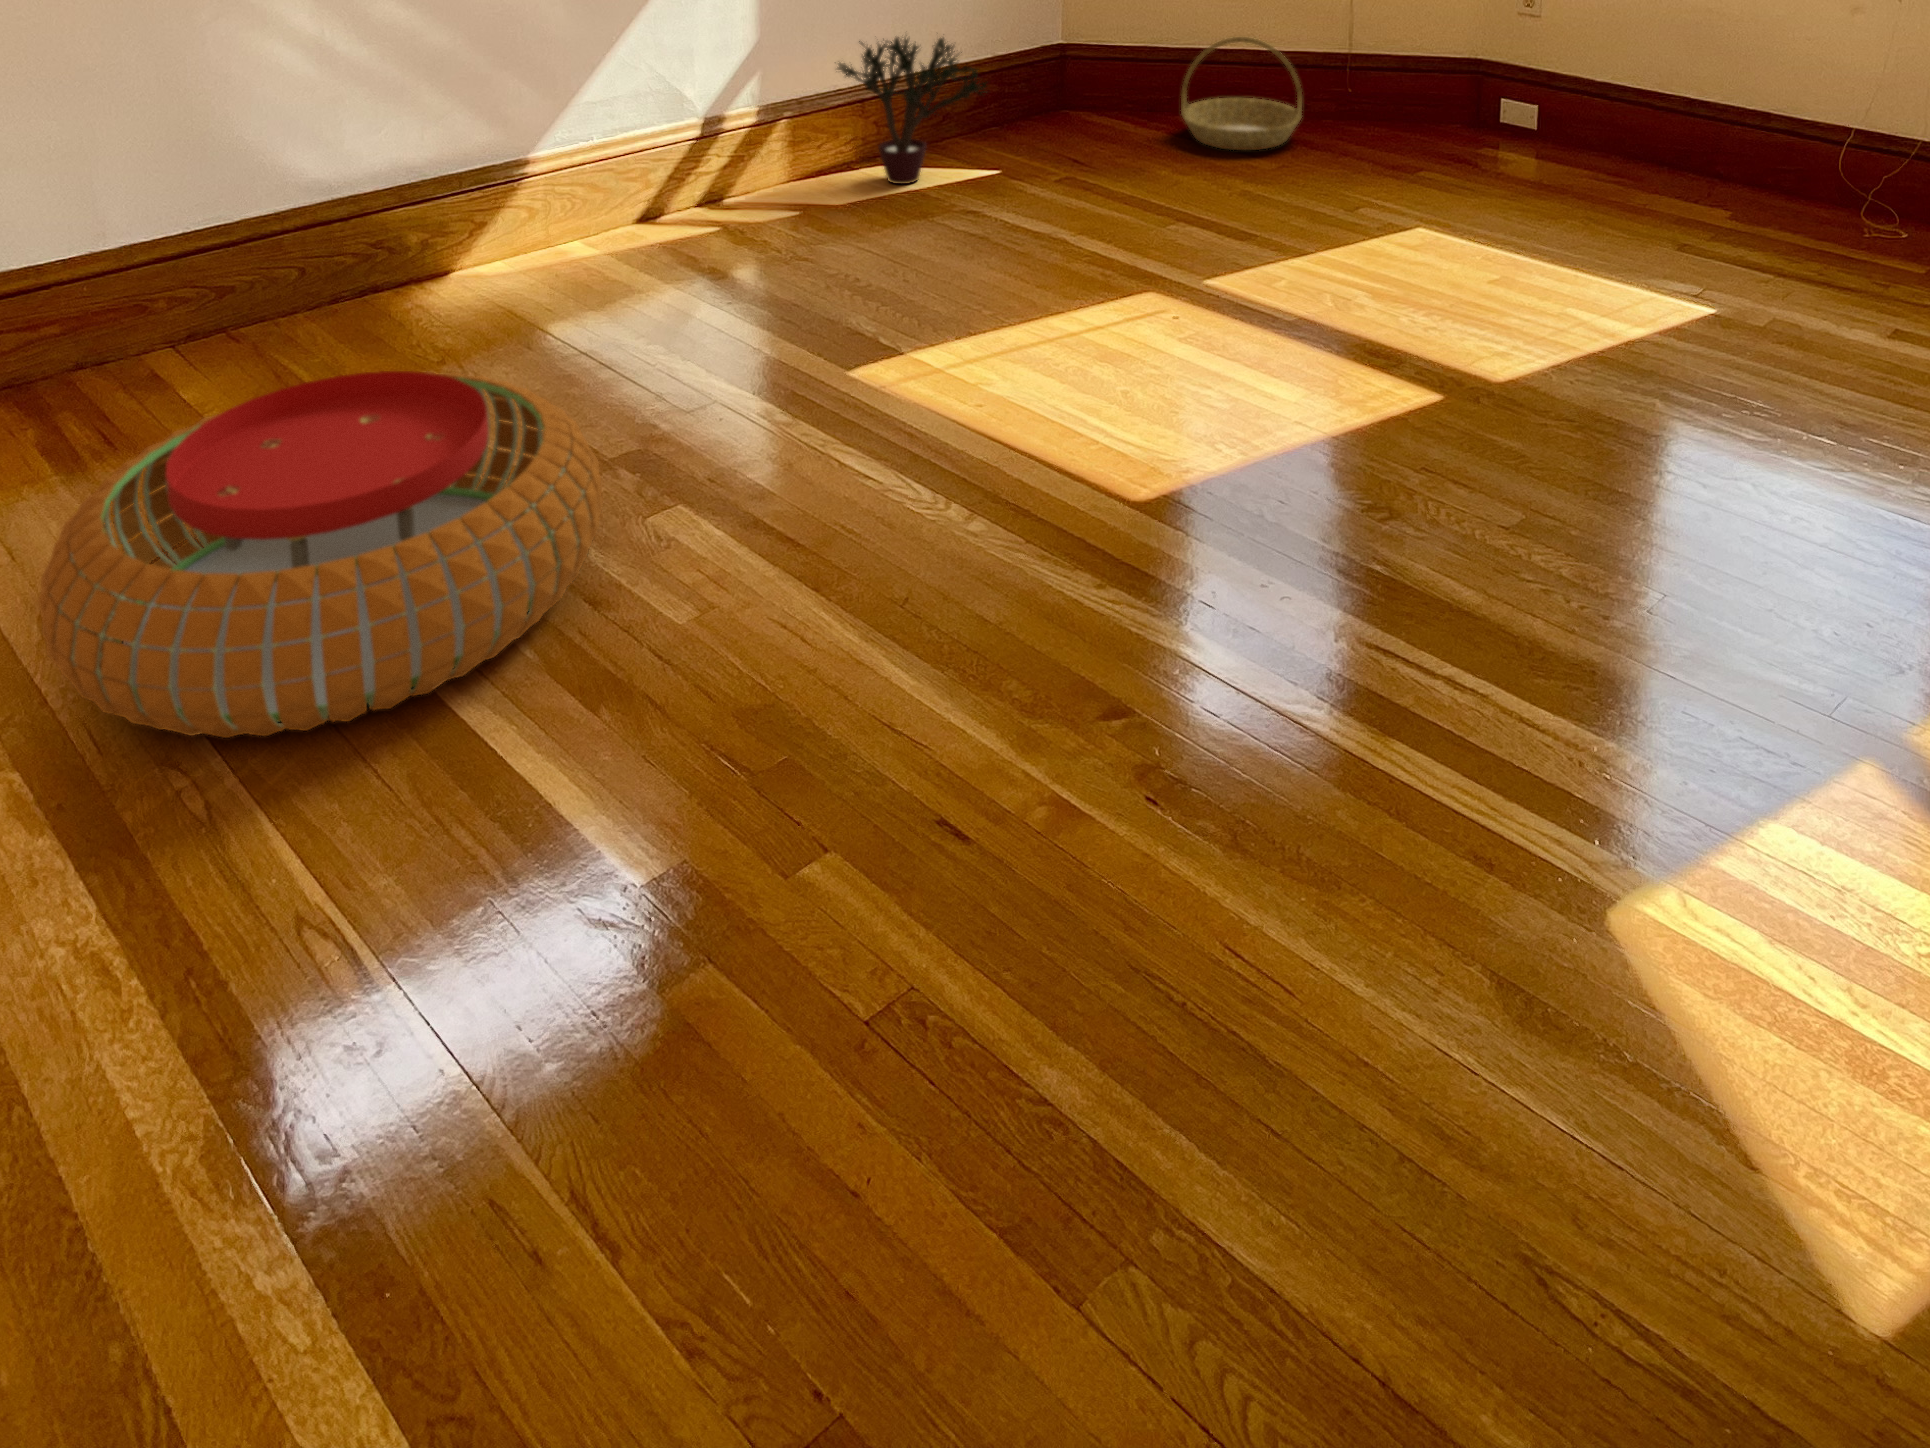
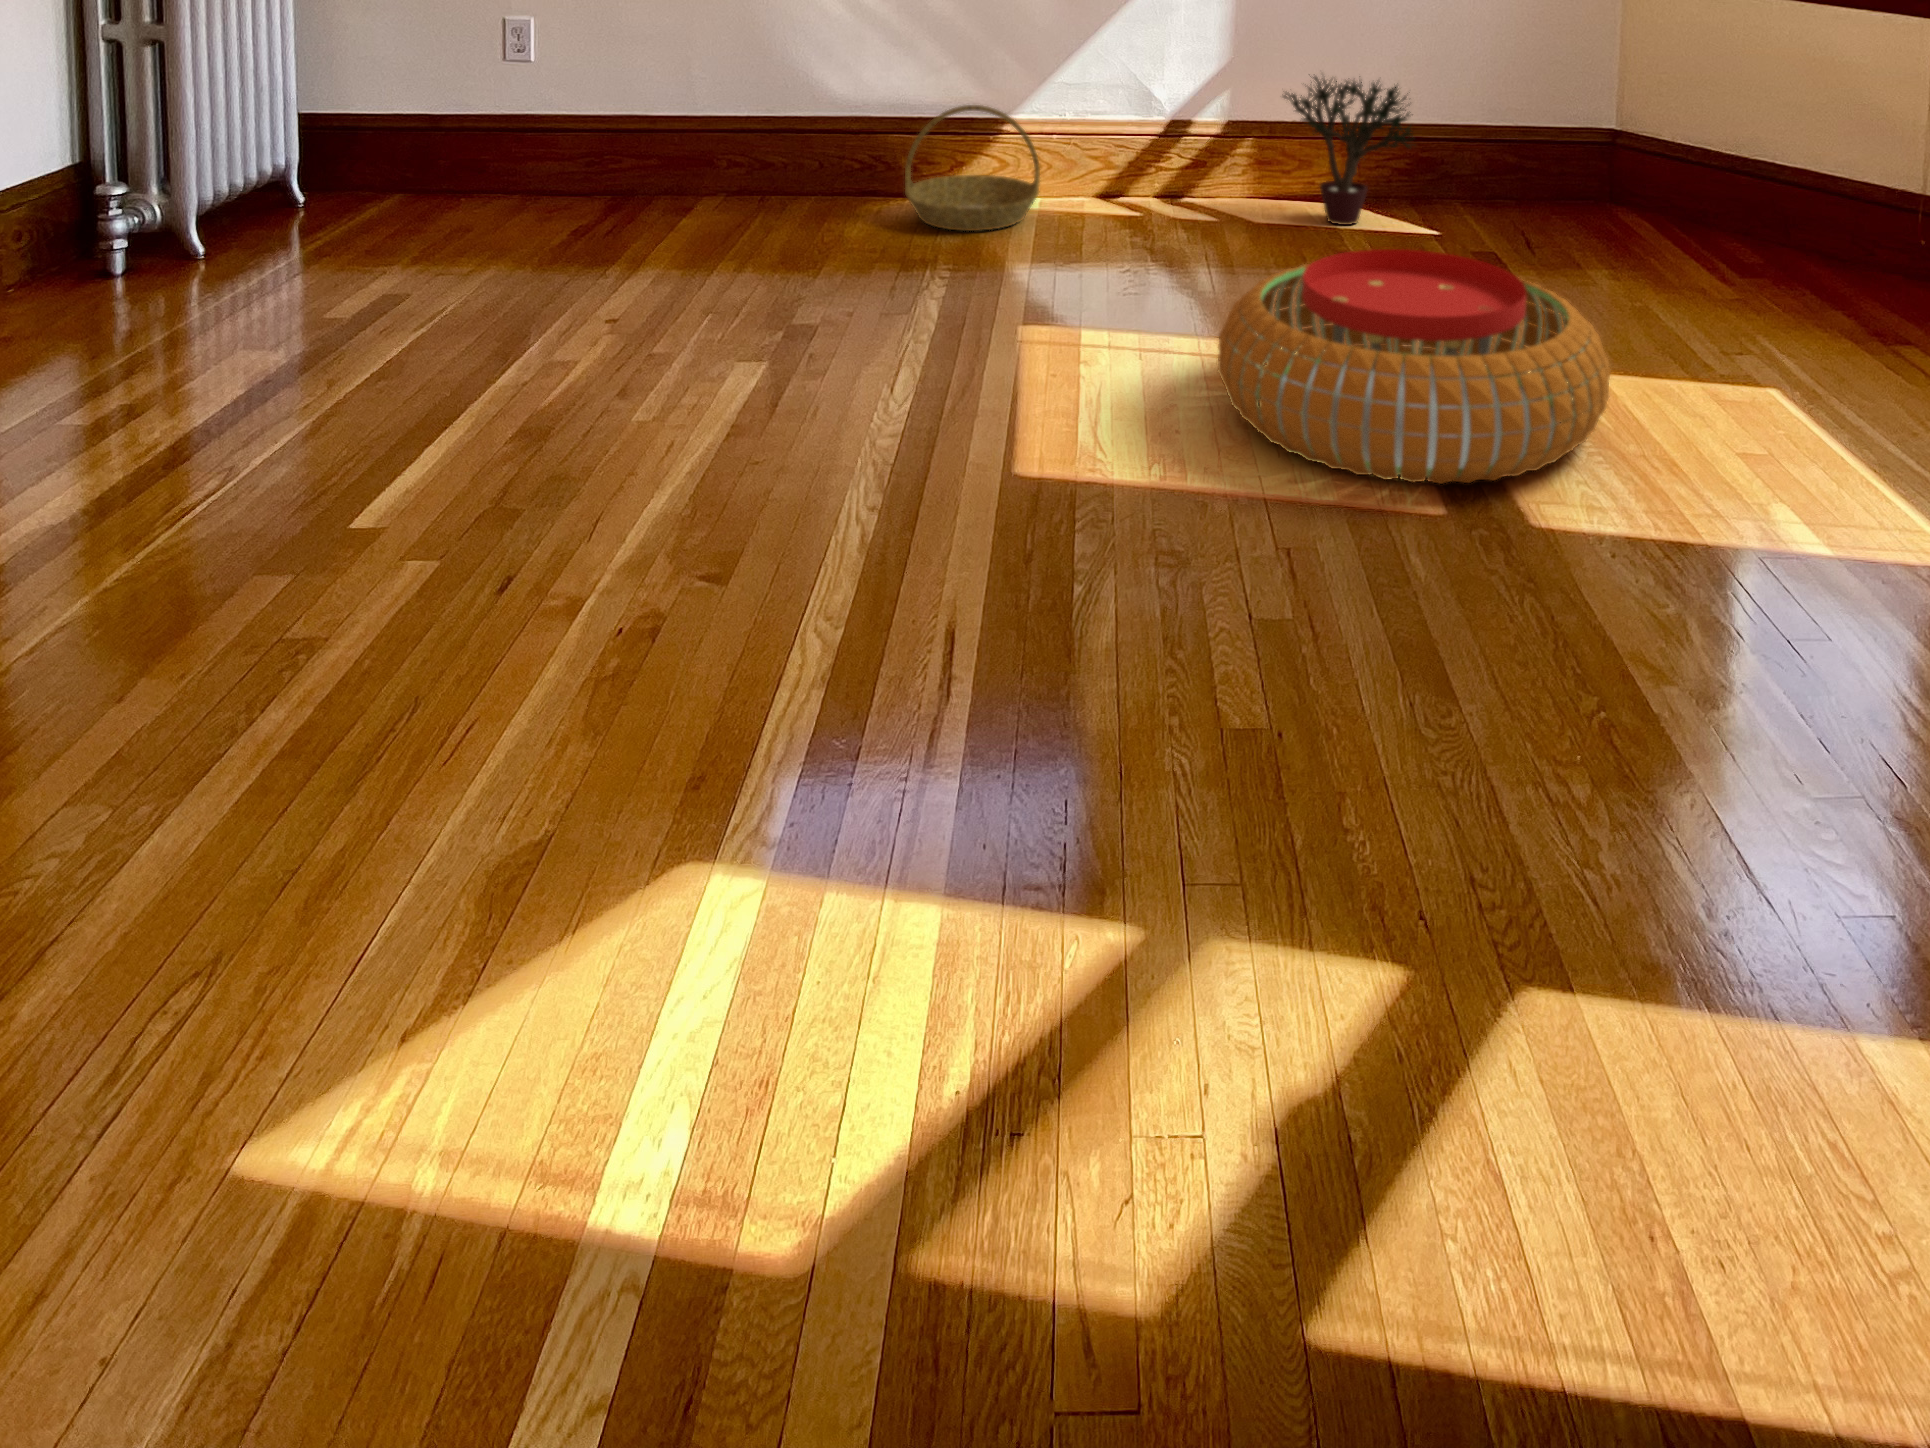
basket: present [1181,37,1302,150] -> present [905,105,1040,231]
pouf: present [38,371,602,738] -> present [1218,249,1610,484]

